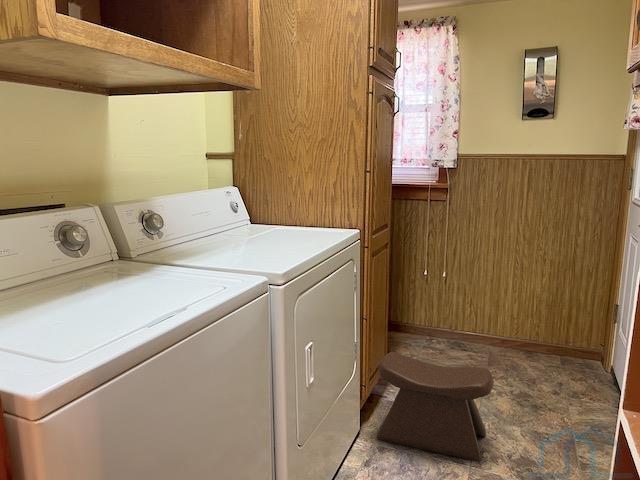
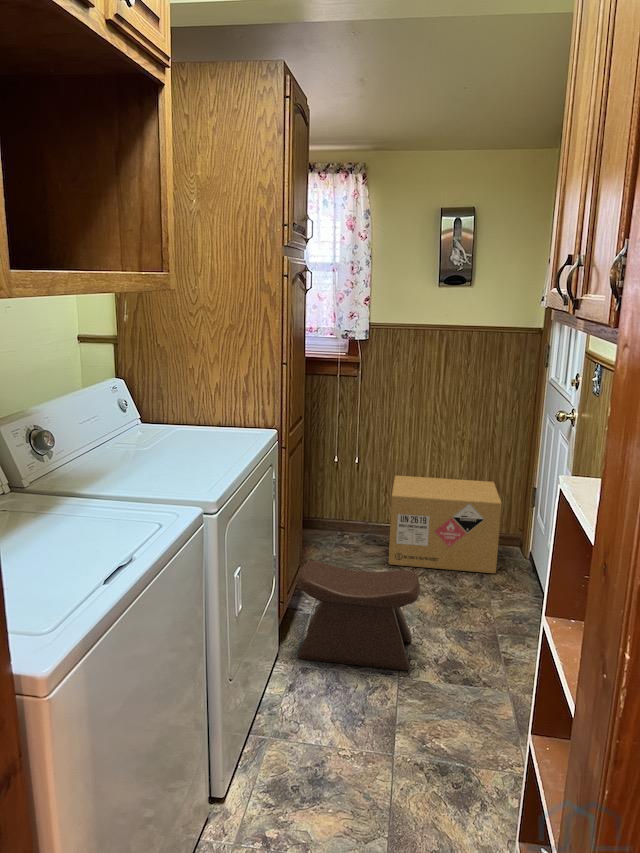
cardboard box: none [470,289,582,383] -> present [389,476,502,573]

